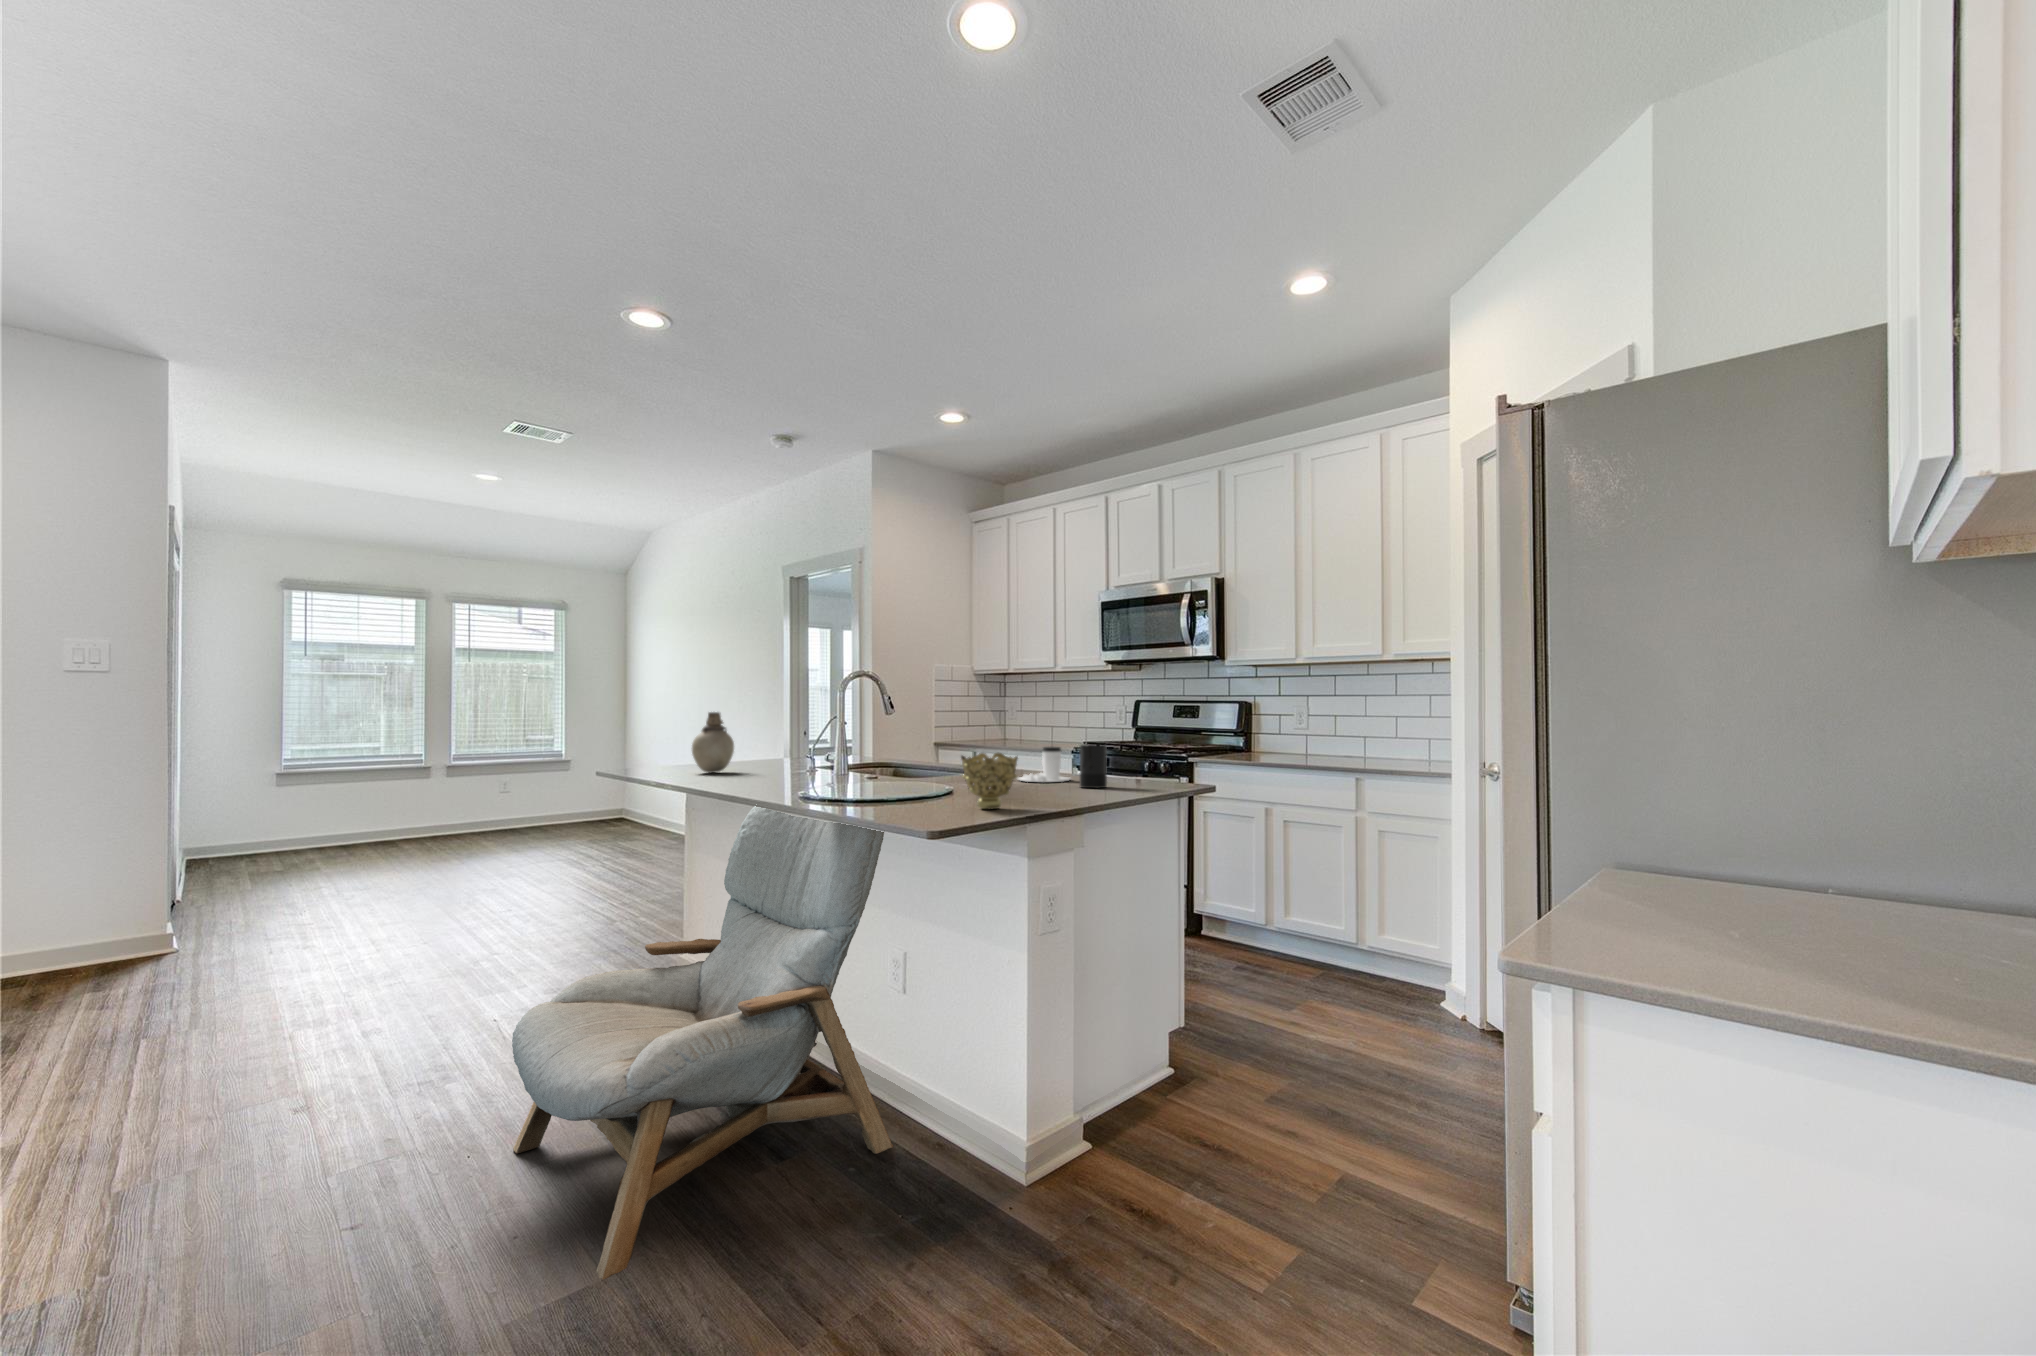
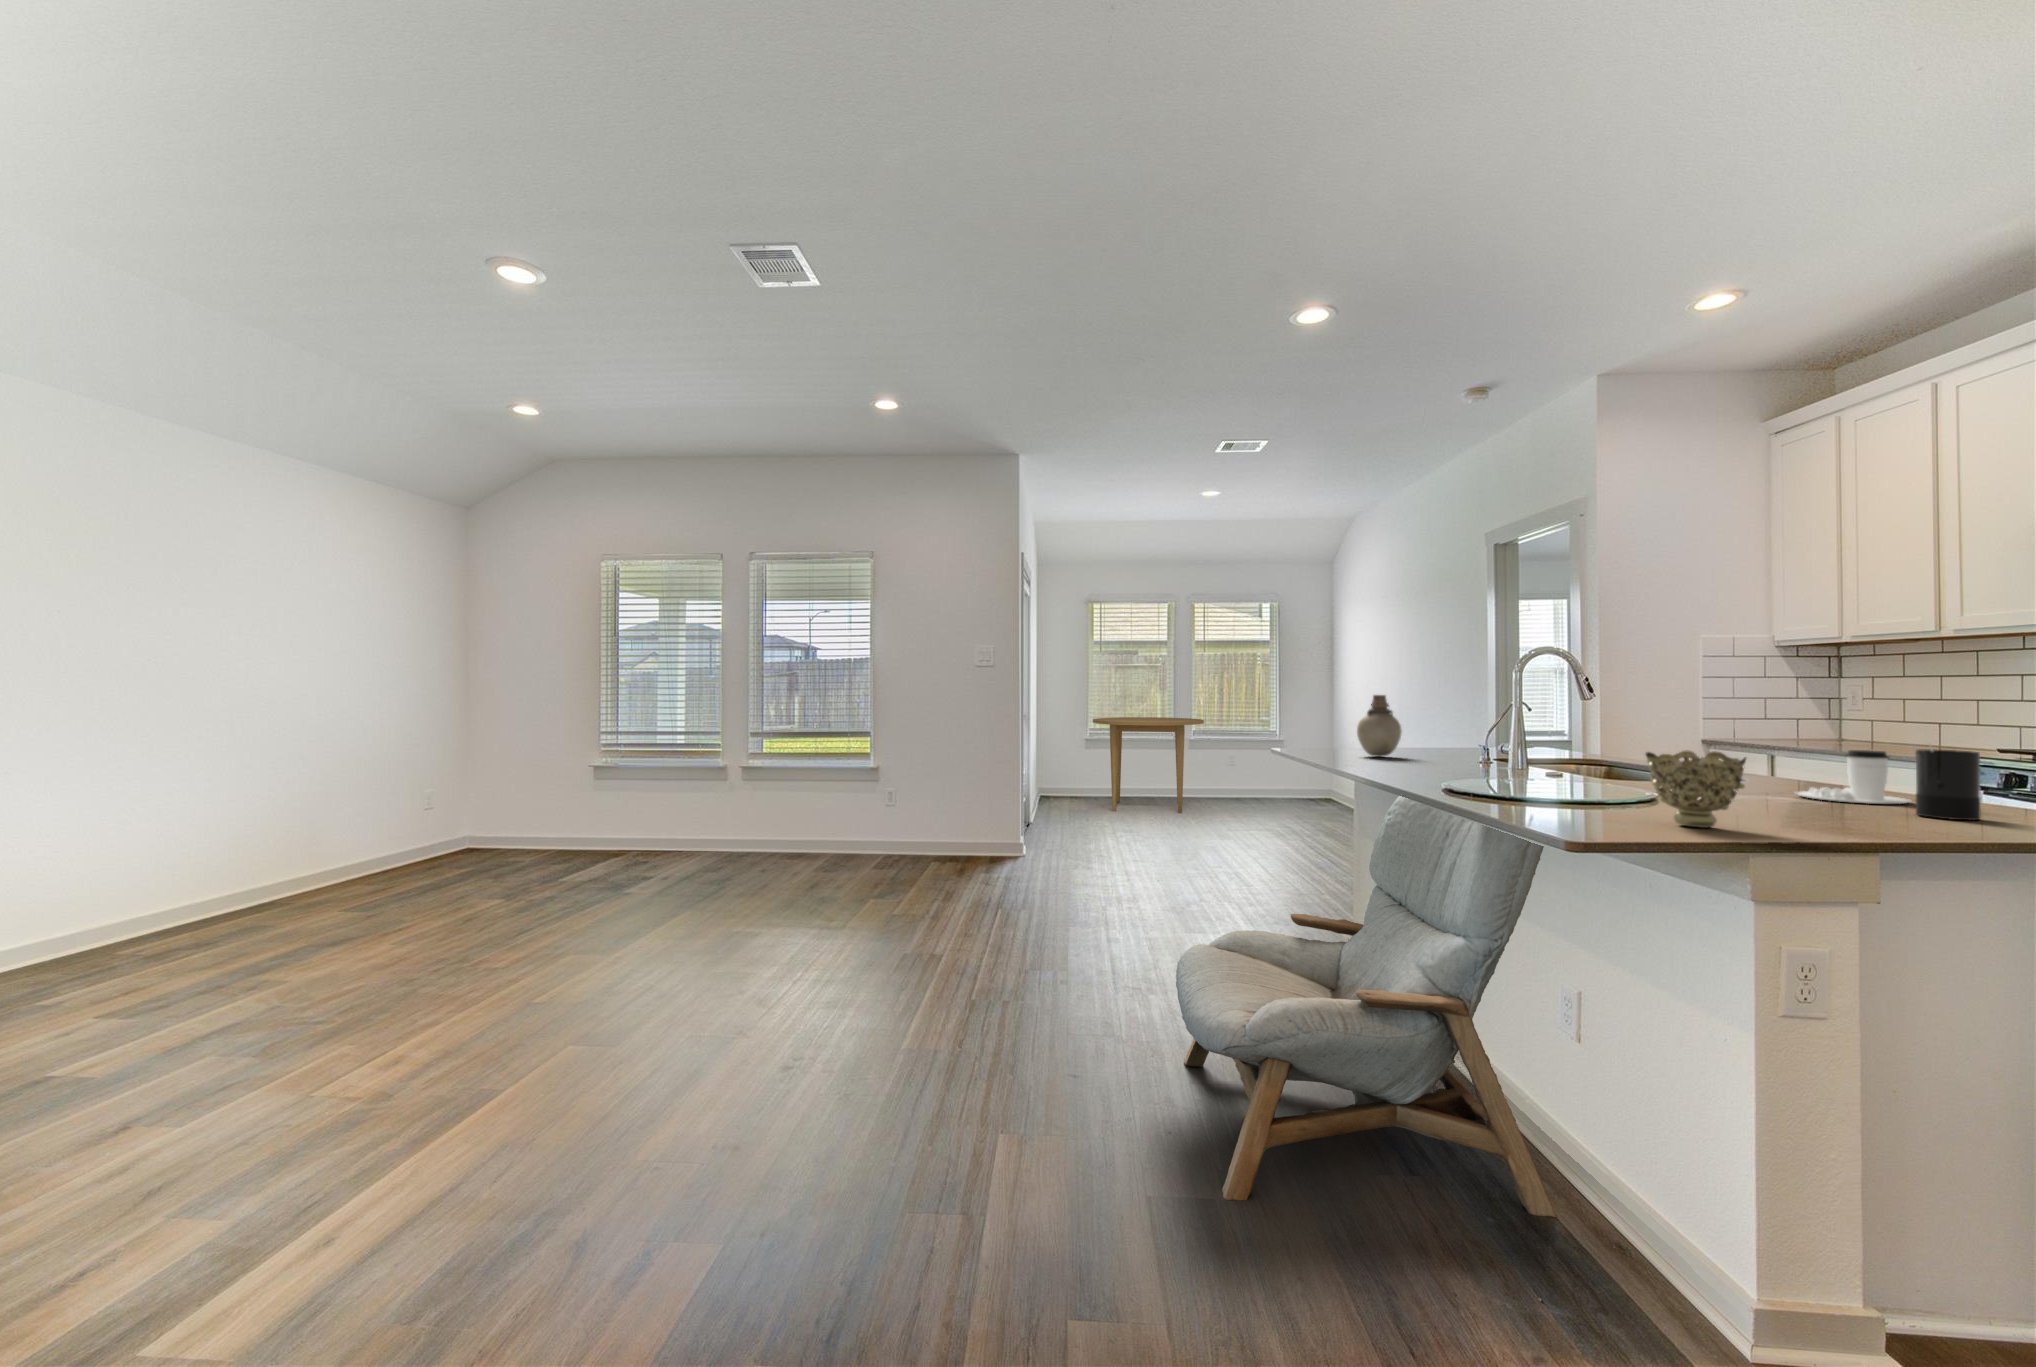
dining table: none [291,742,468,869] -> present [1093,717,1204,813]

